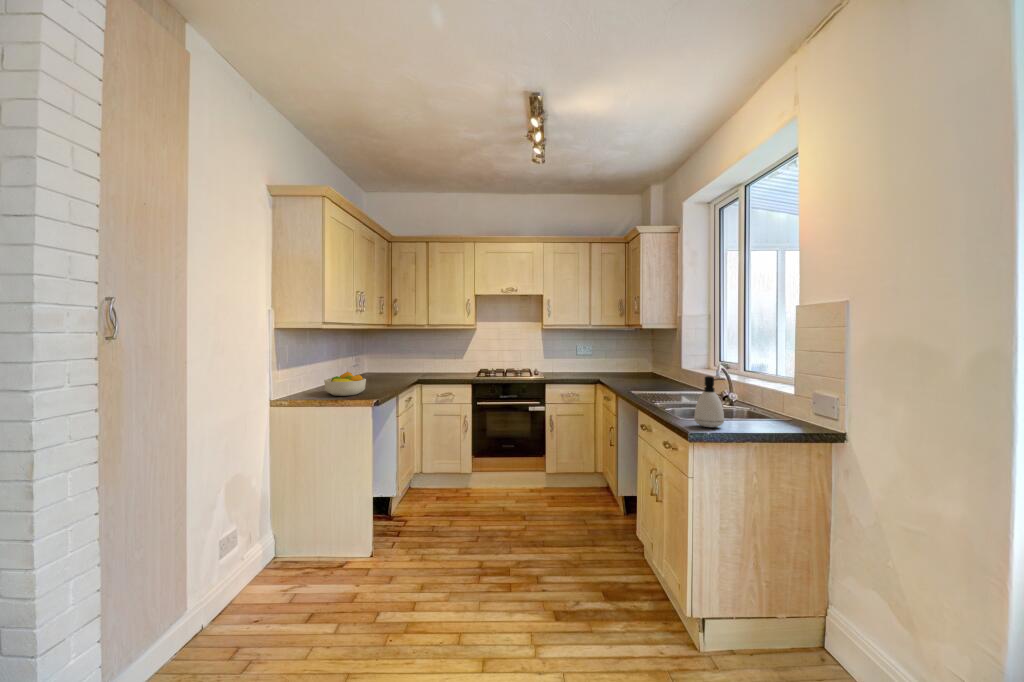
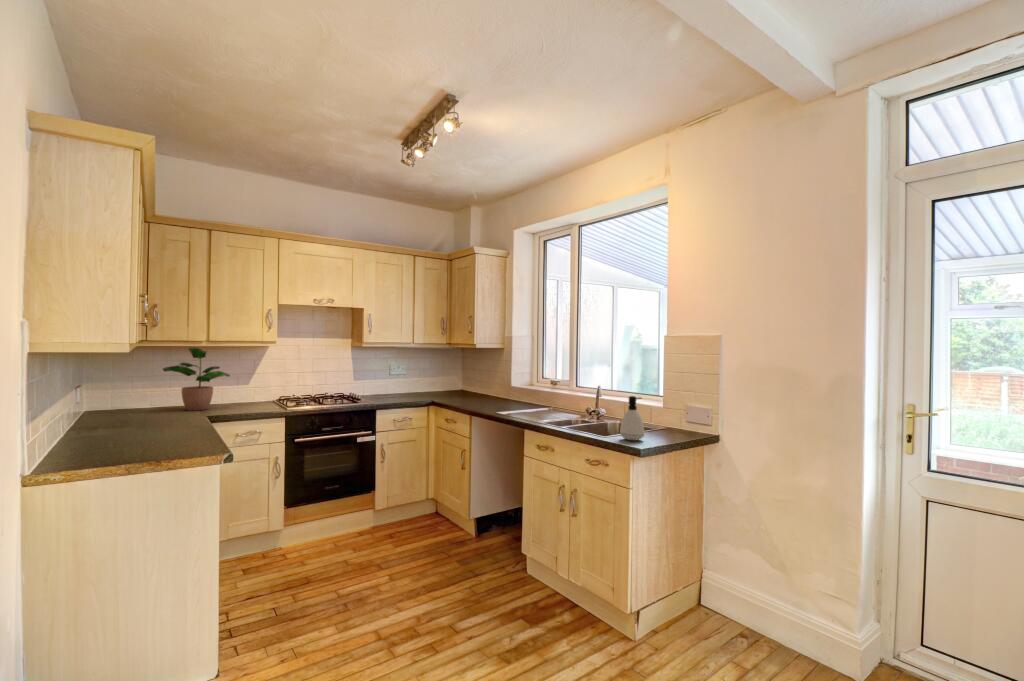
potted plant: none [399,332,443,376] -> present [163,348,230,411]
fruit bowl: present [324,372,366,396] -> none [104,413,180,454]

